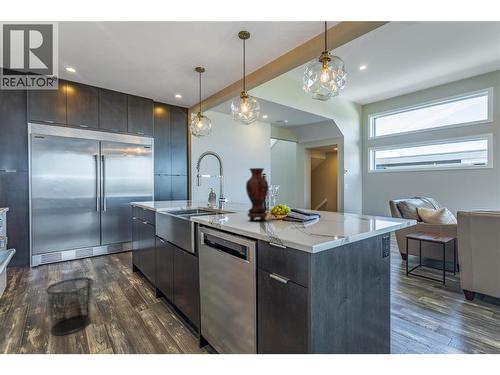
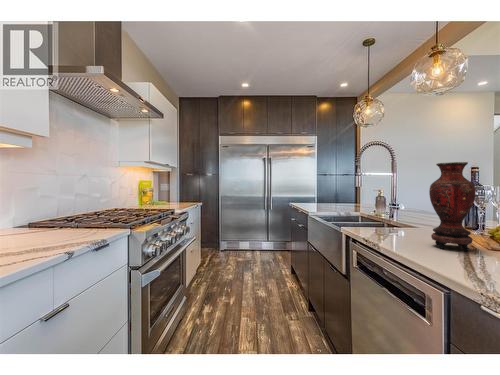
trash can: present [46,278,93,335] -> none [215,270,250,321]

